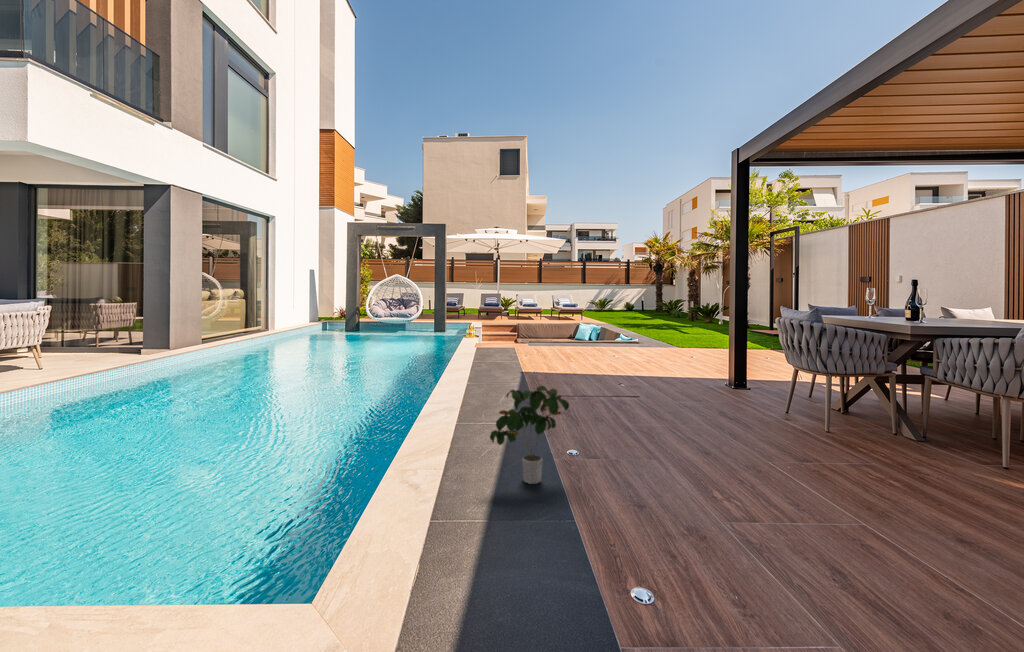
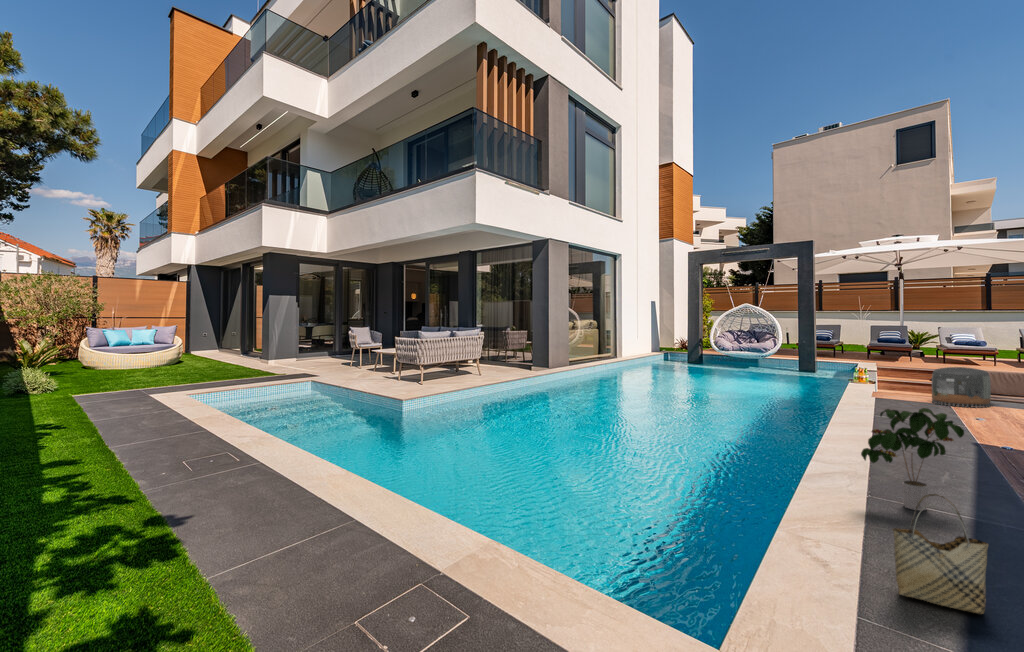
pouf: none [537,334,573,366] -> present [932,367,991,408]
woven basket: none [520,496,601,620] -> present [892,494,988,614]

